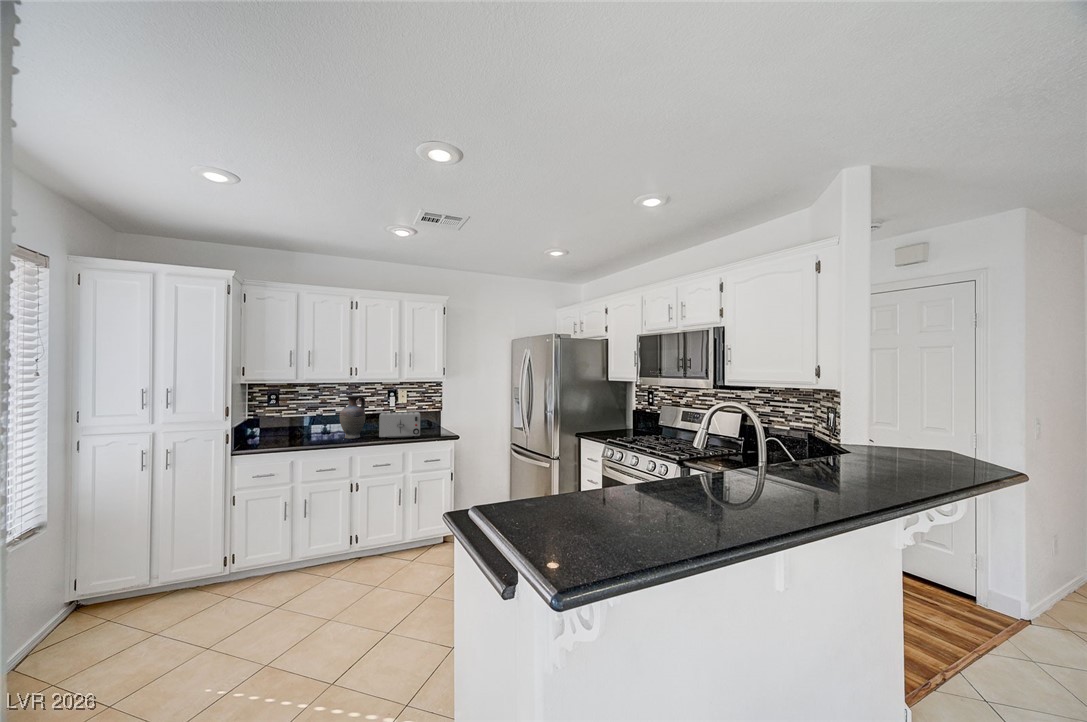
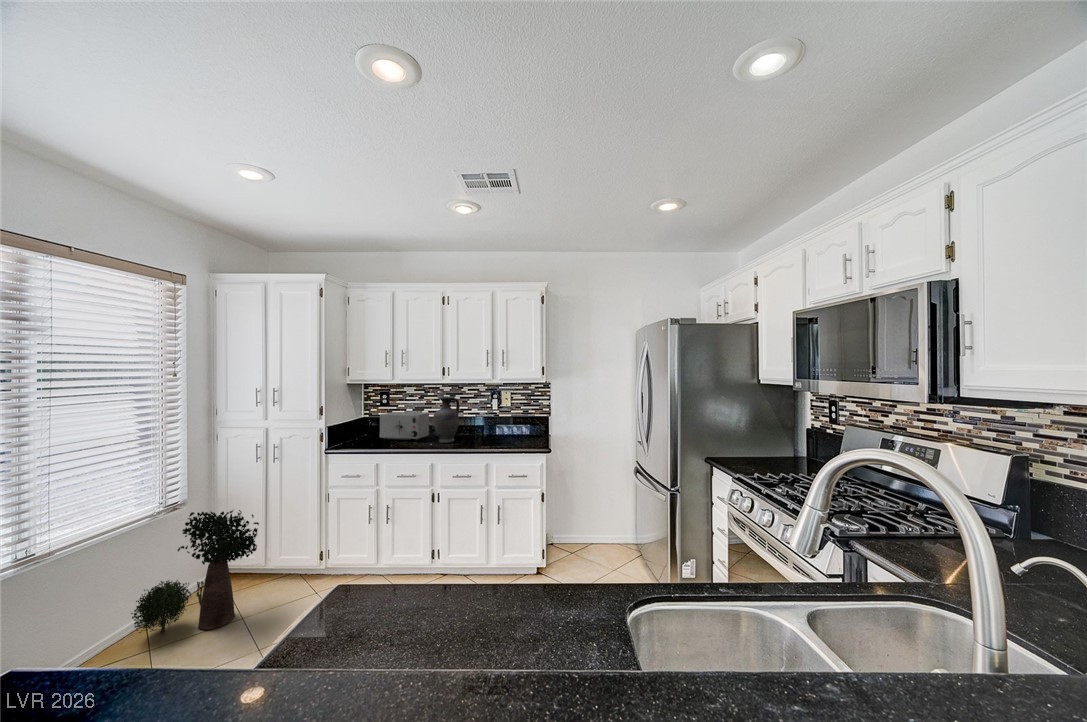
toaster: present [379,412,420,439] -> present [380,412,429,440]
potted plant: none [23,520,173,663] -> present [131,510,259,633]

